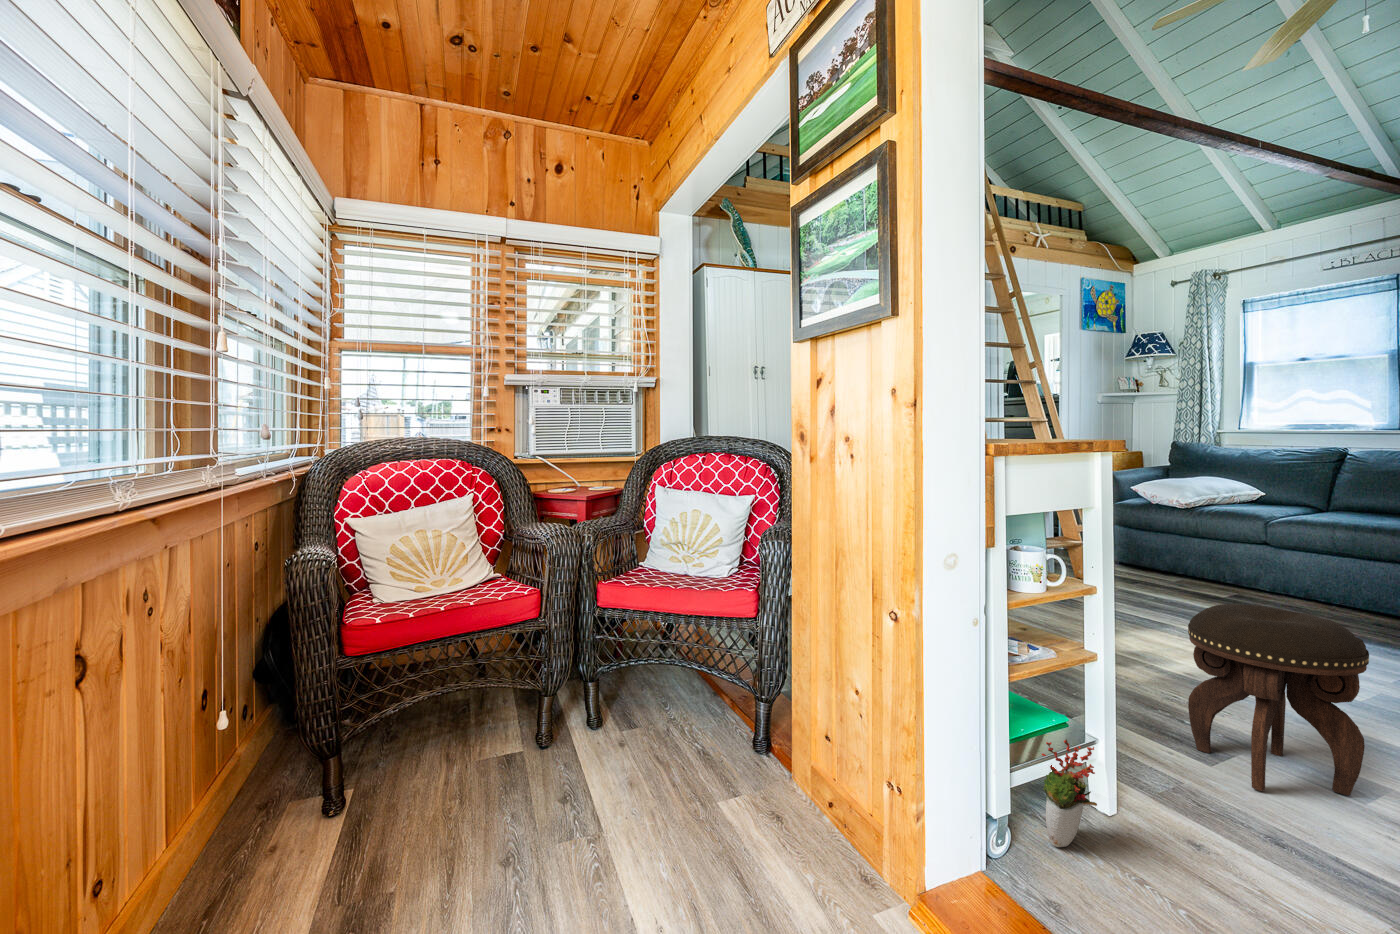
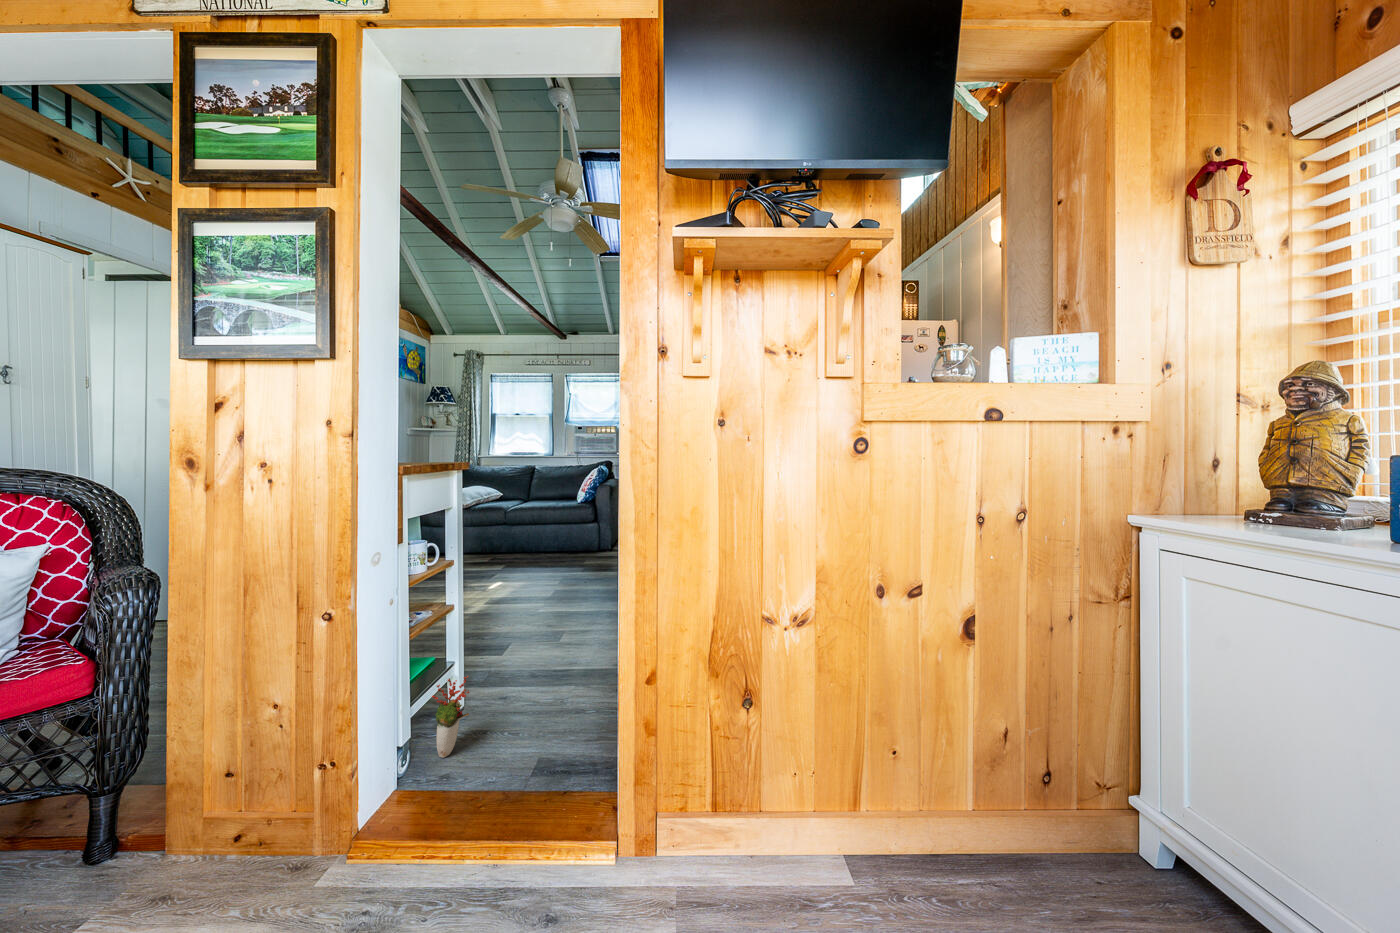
footstool: present [1188,604,1369,796] -> none [499,565,578,671]

